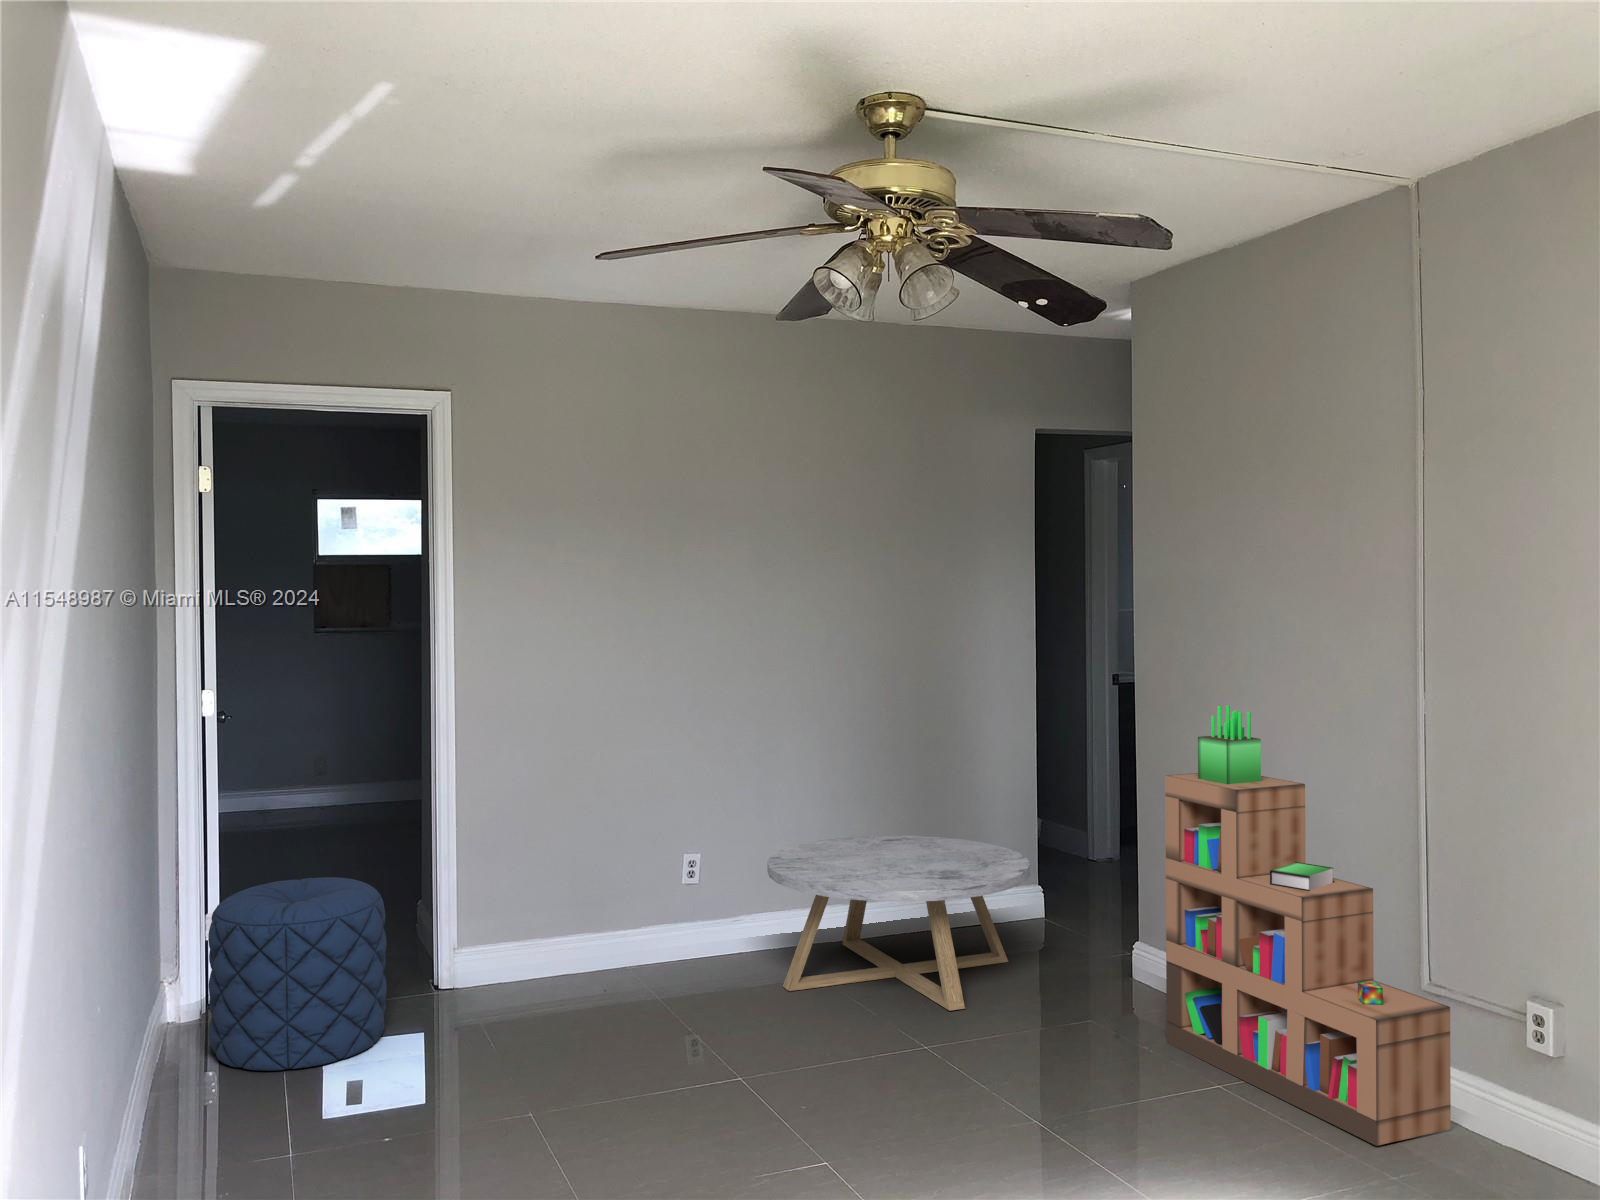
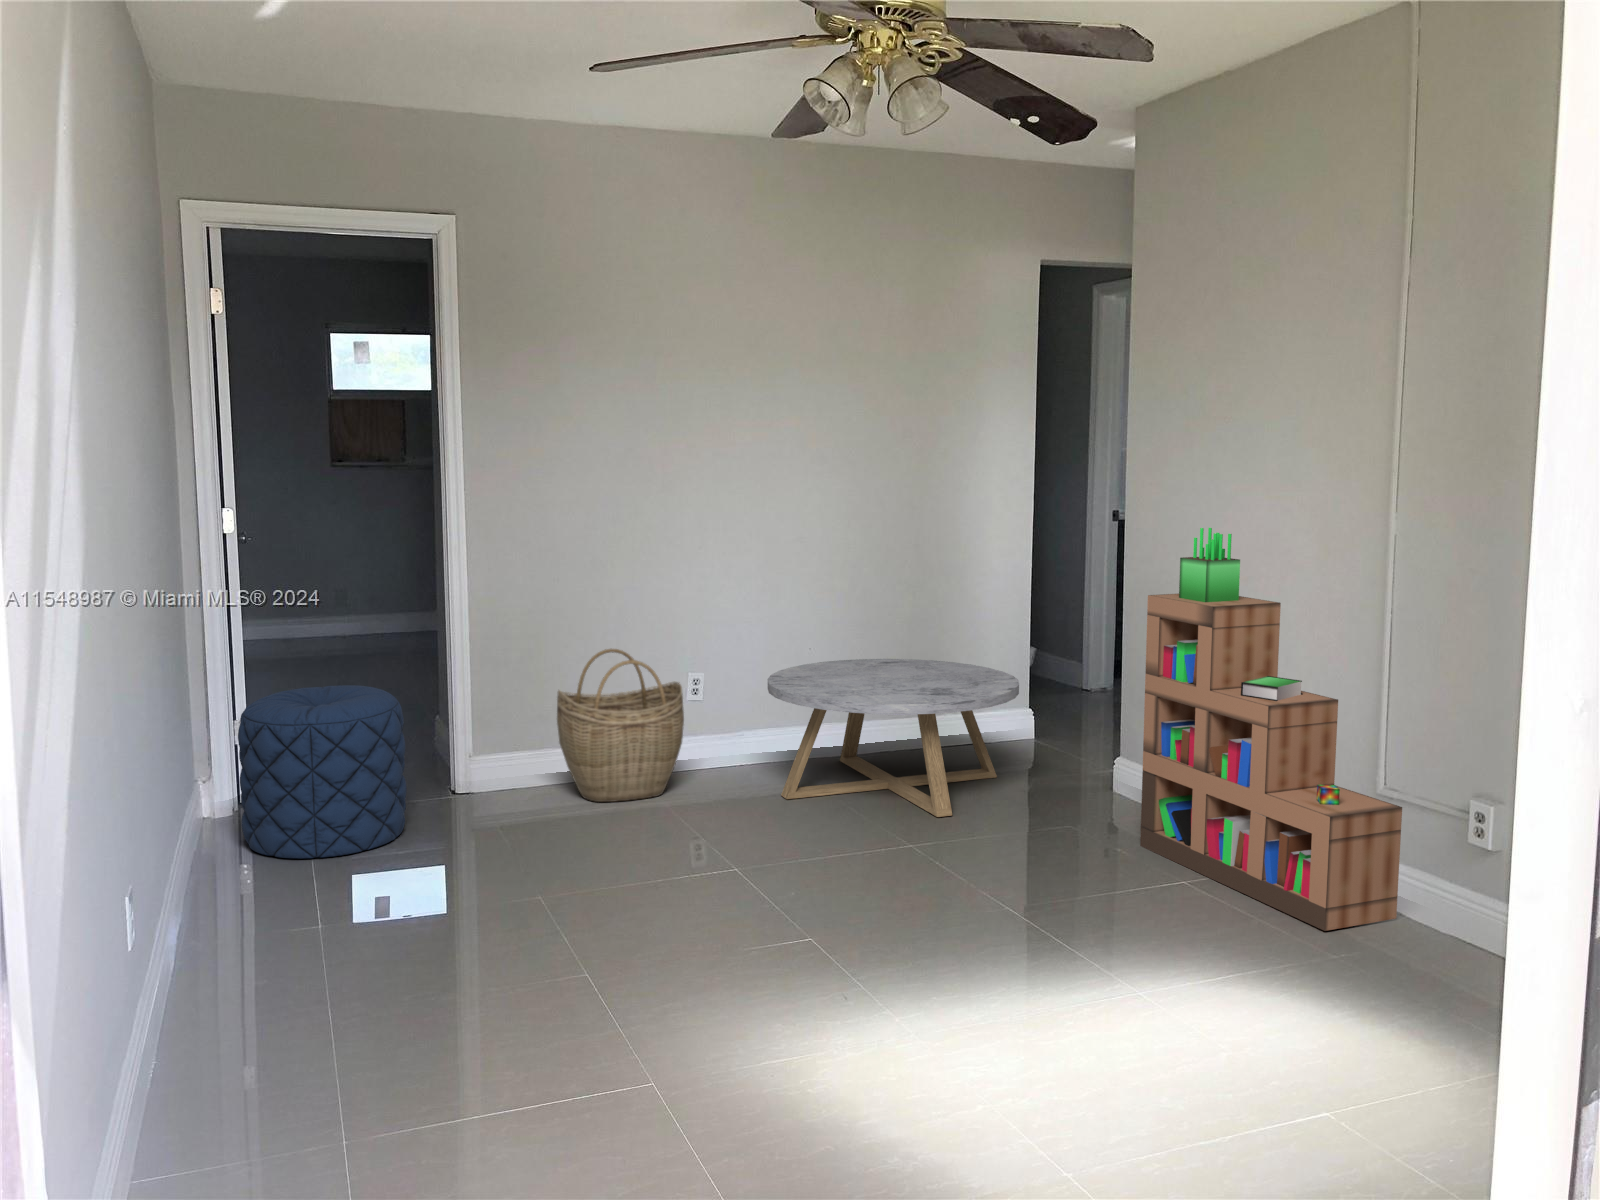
woven basket: none [547,831,680,997] -> present [557,649,684,802]

